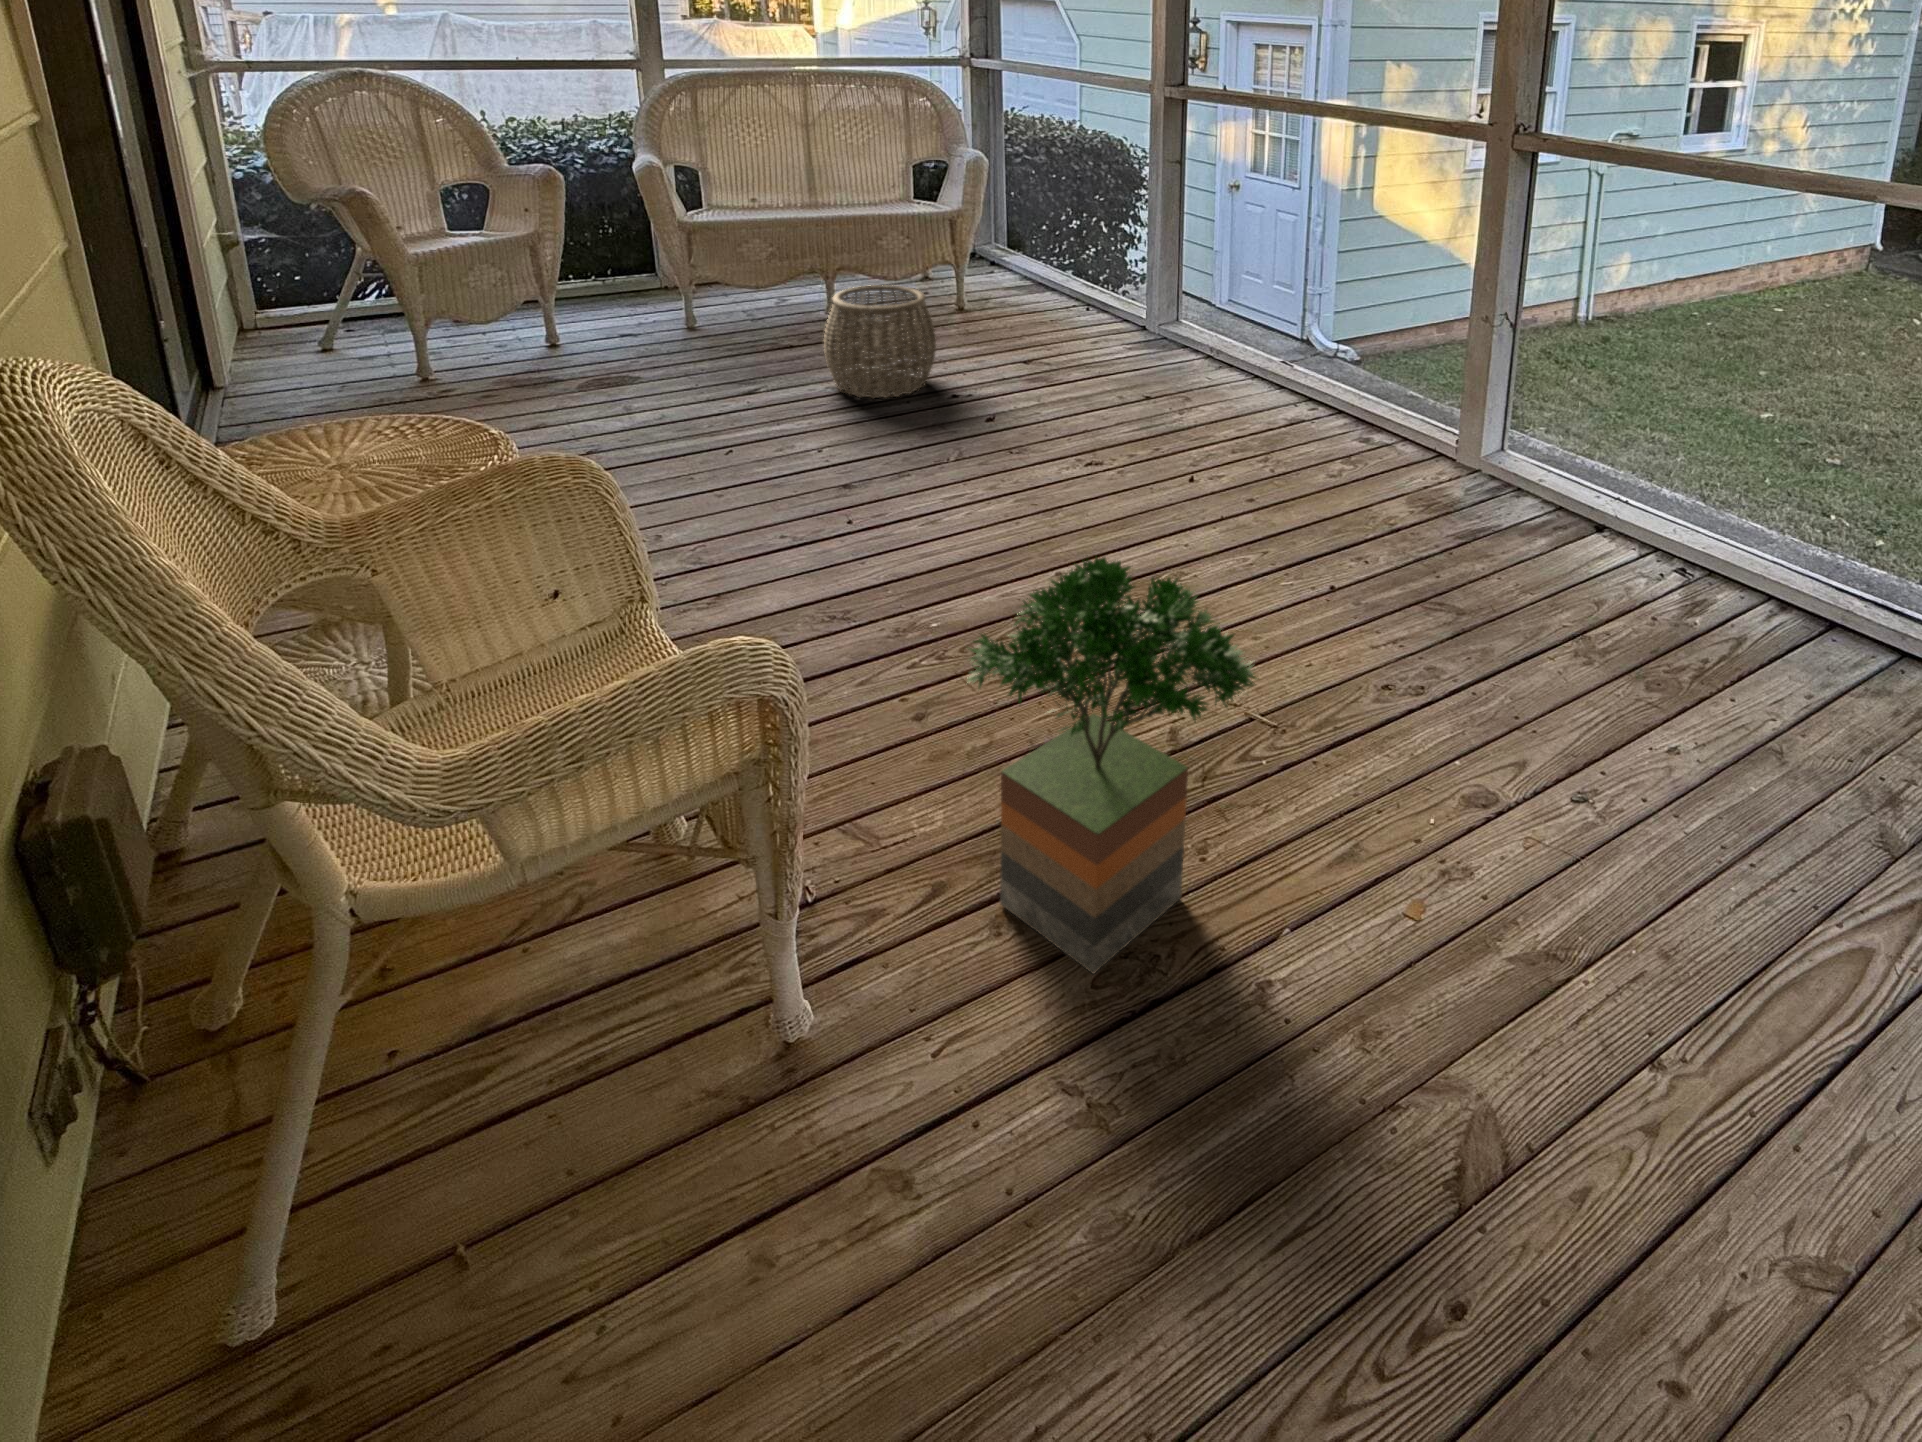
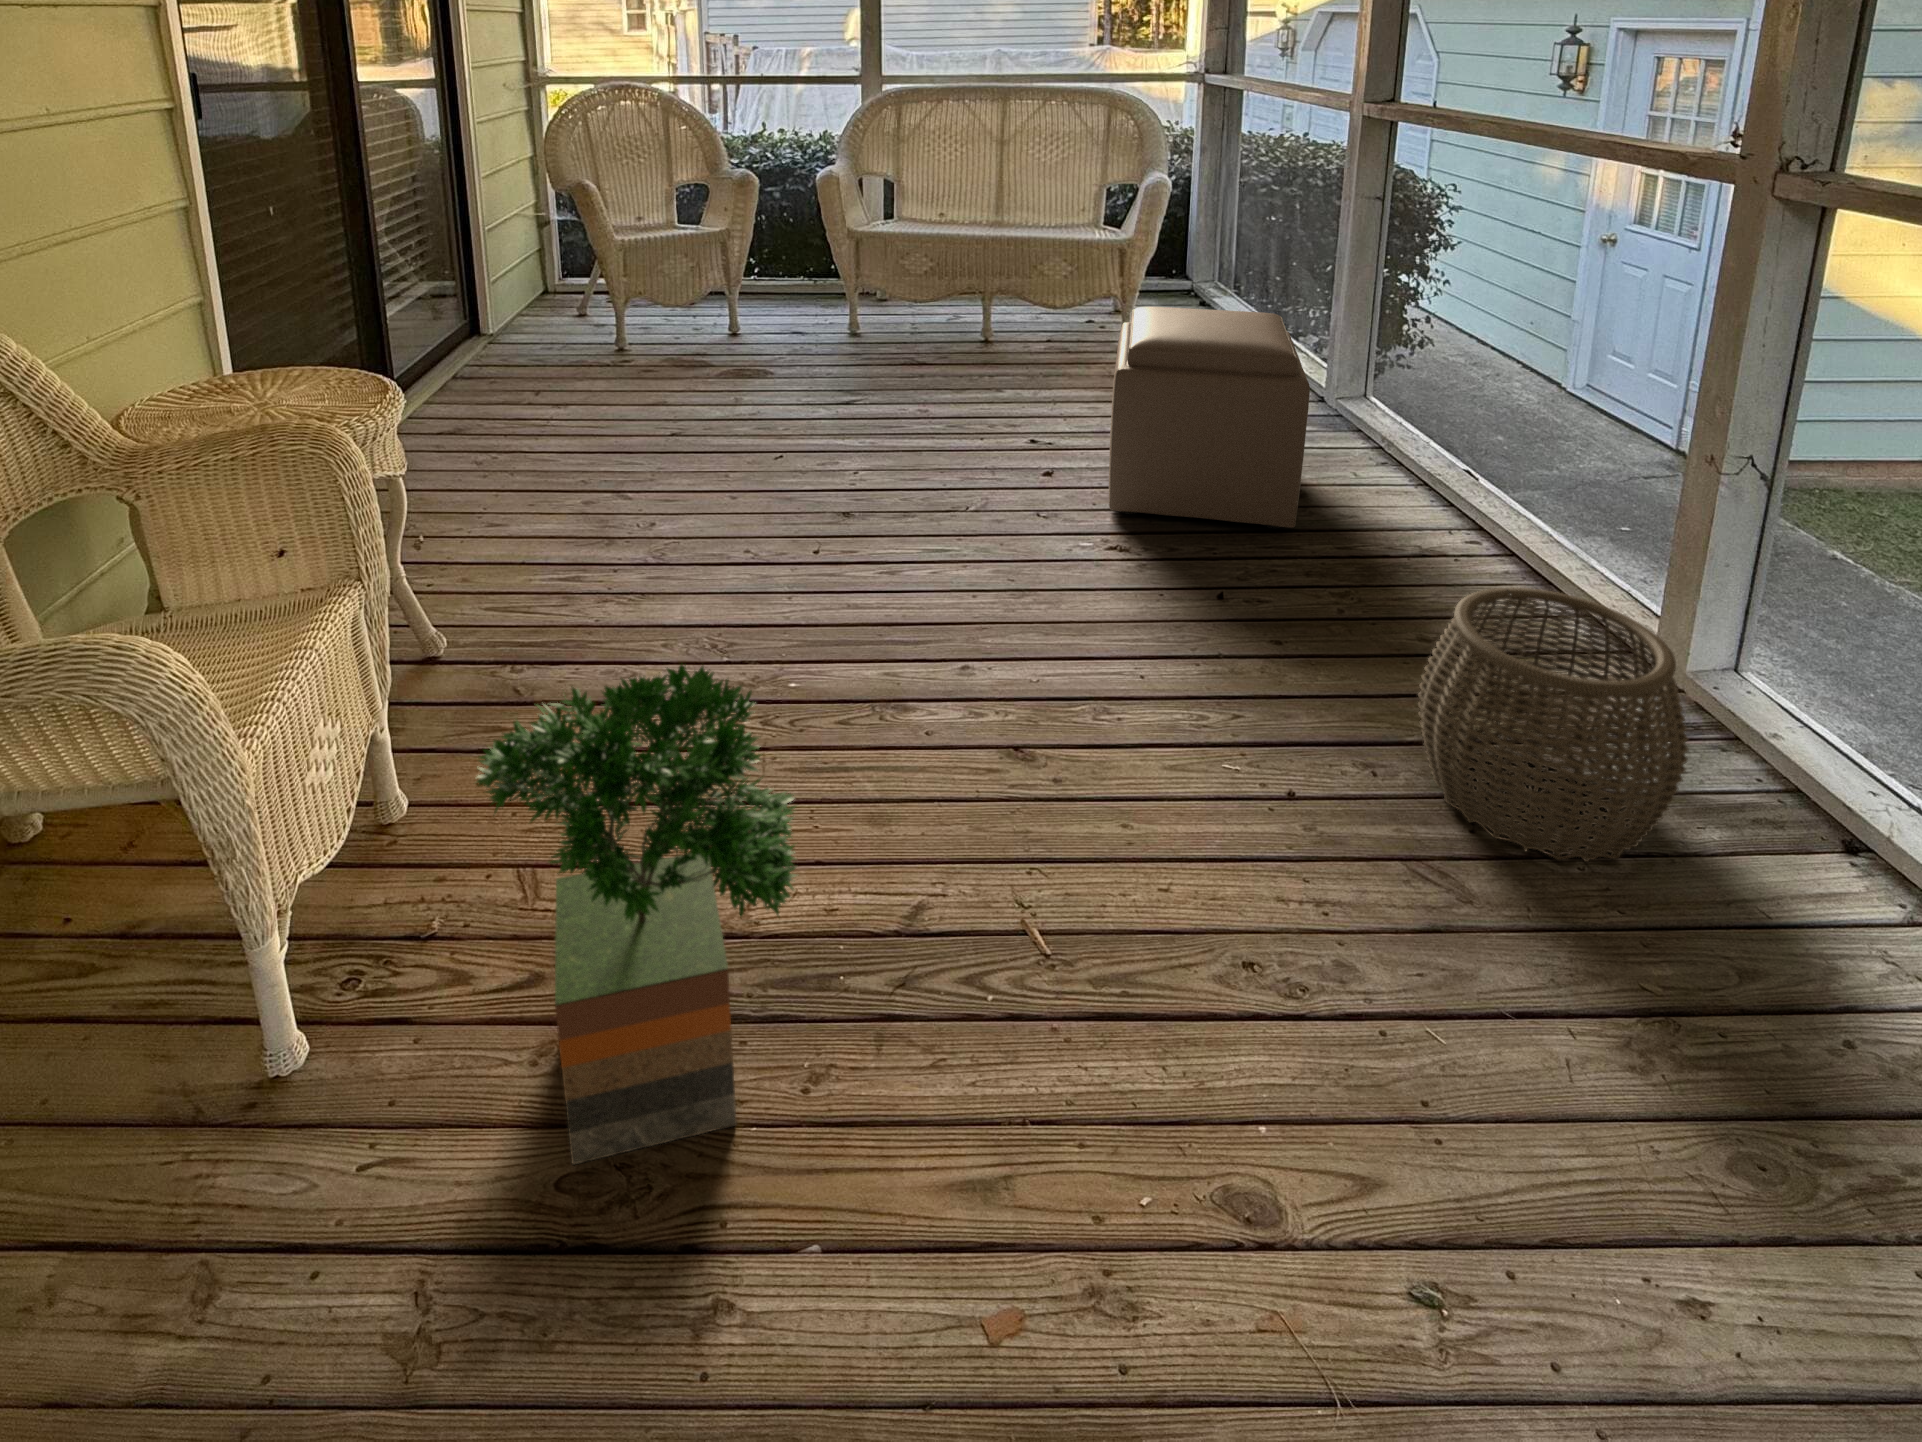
ottoman: none [1030,258,1214,441] -> present [1109,307,1310,528]
woven basket: present [824,285,936,398] -> present [1418,587,1689,862]

